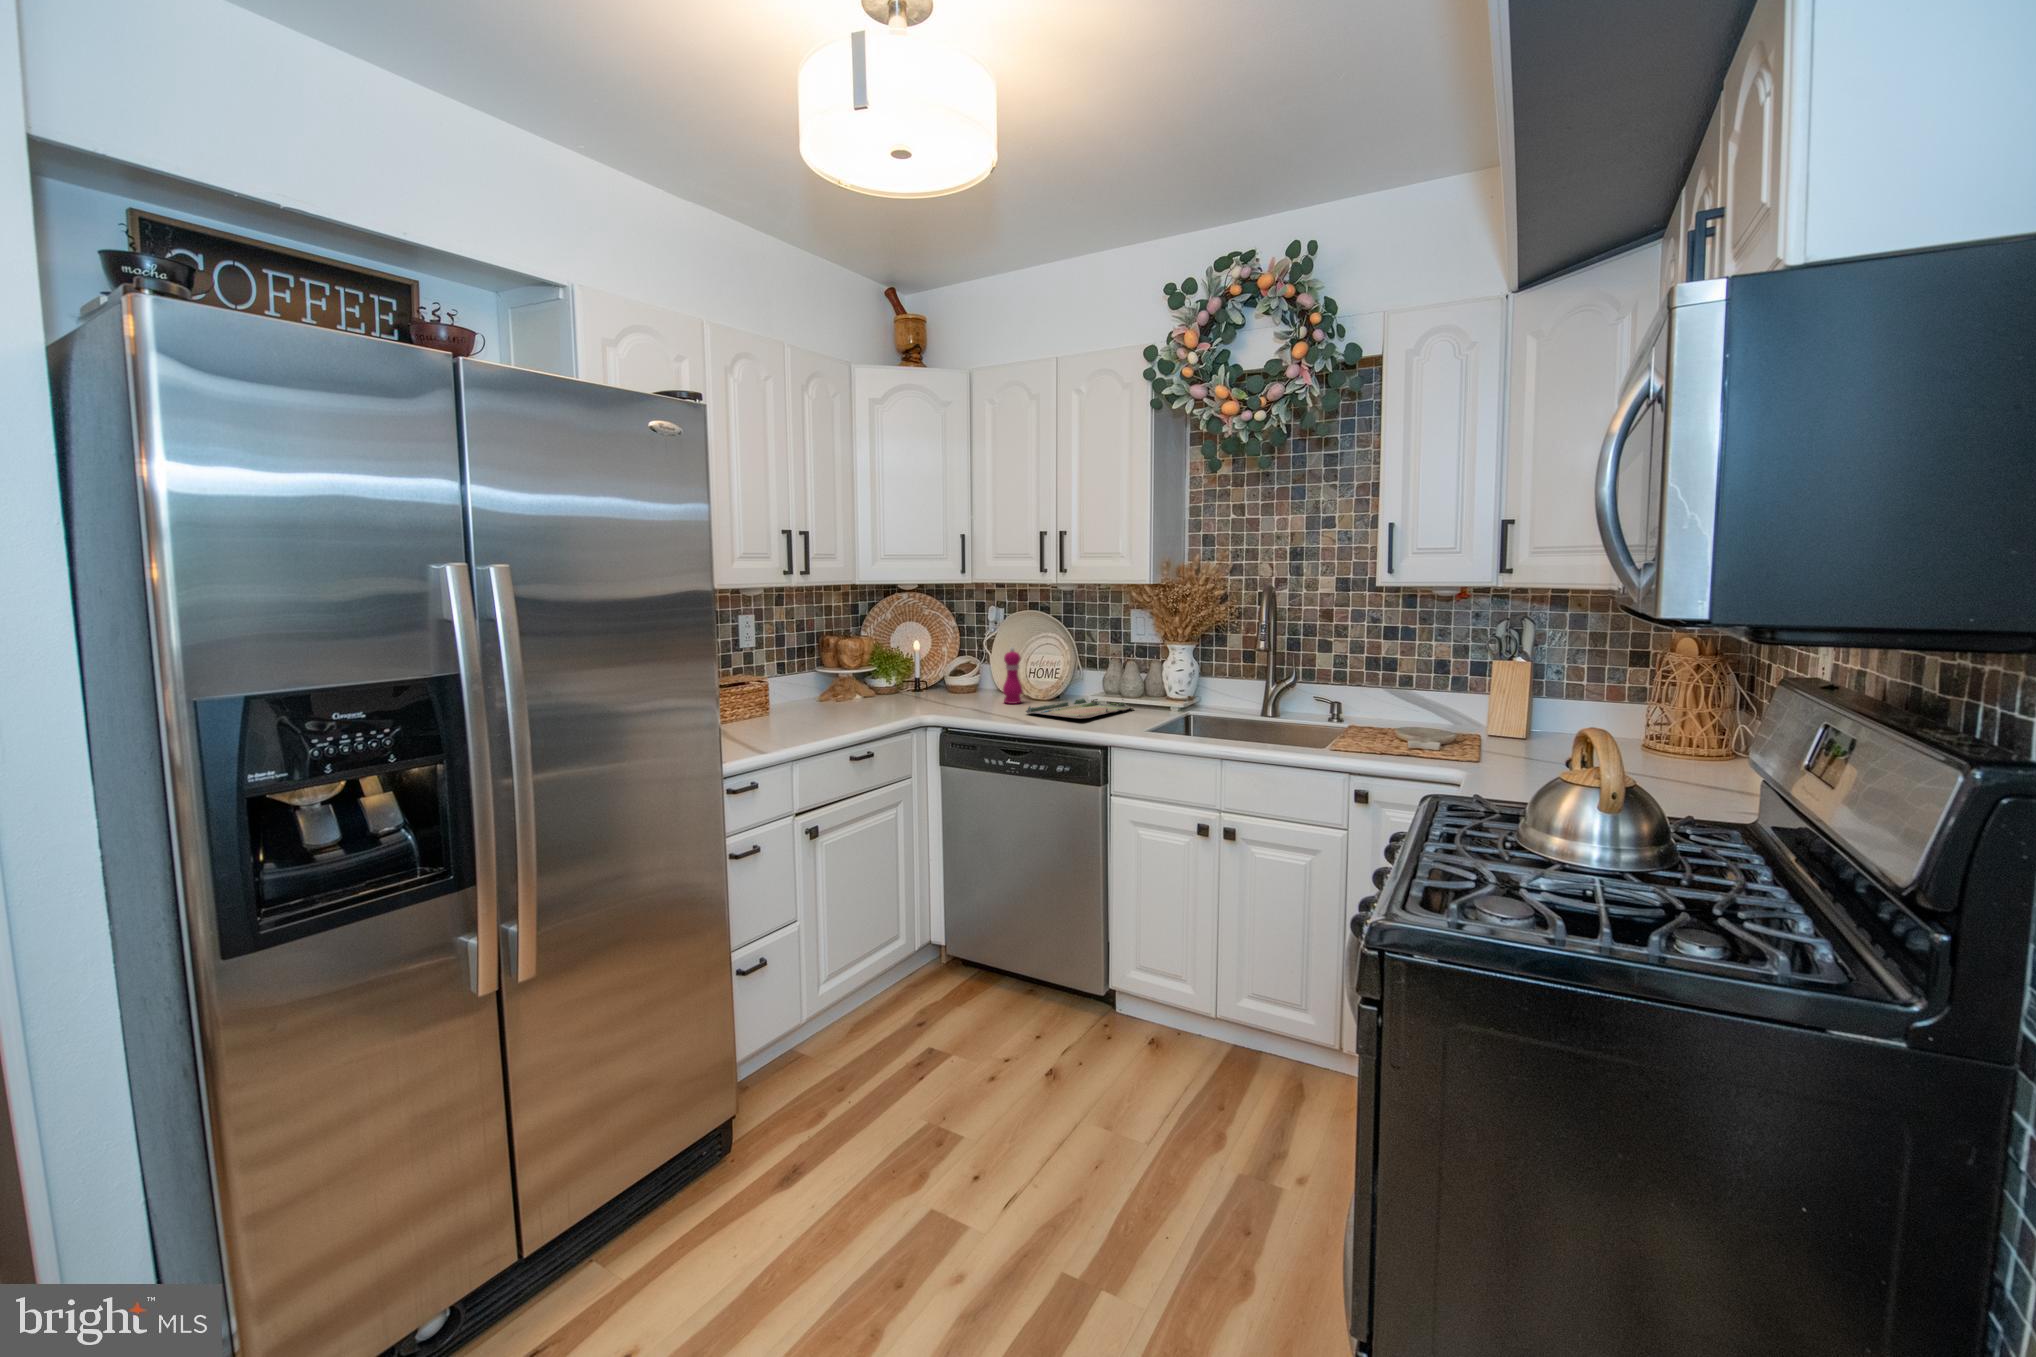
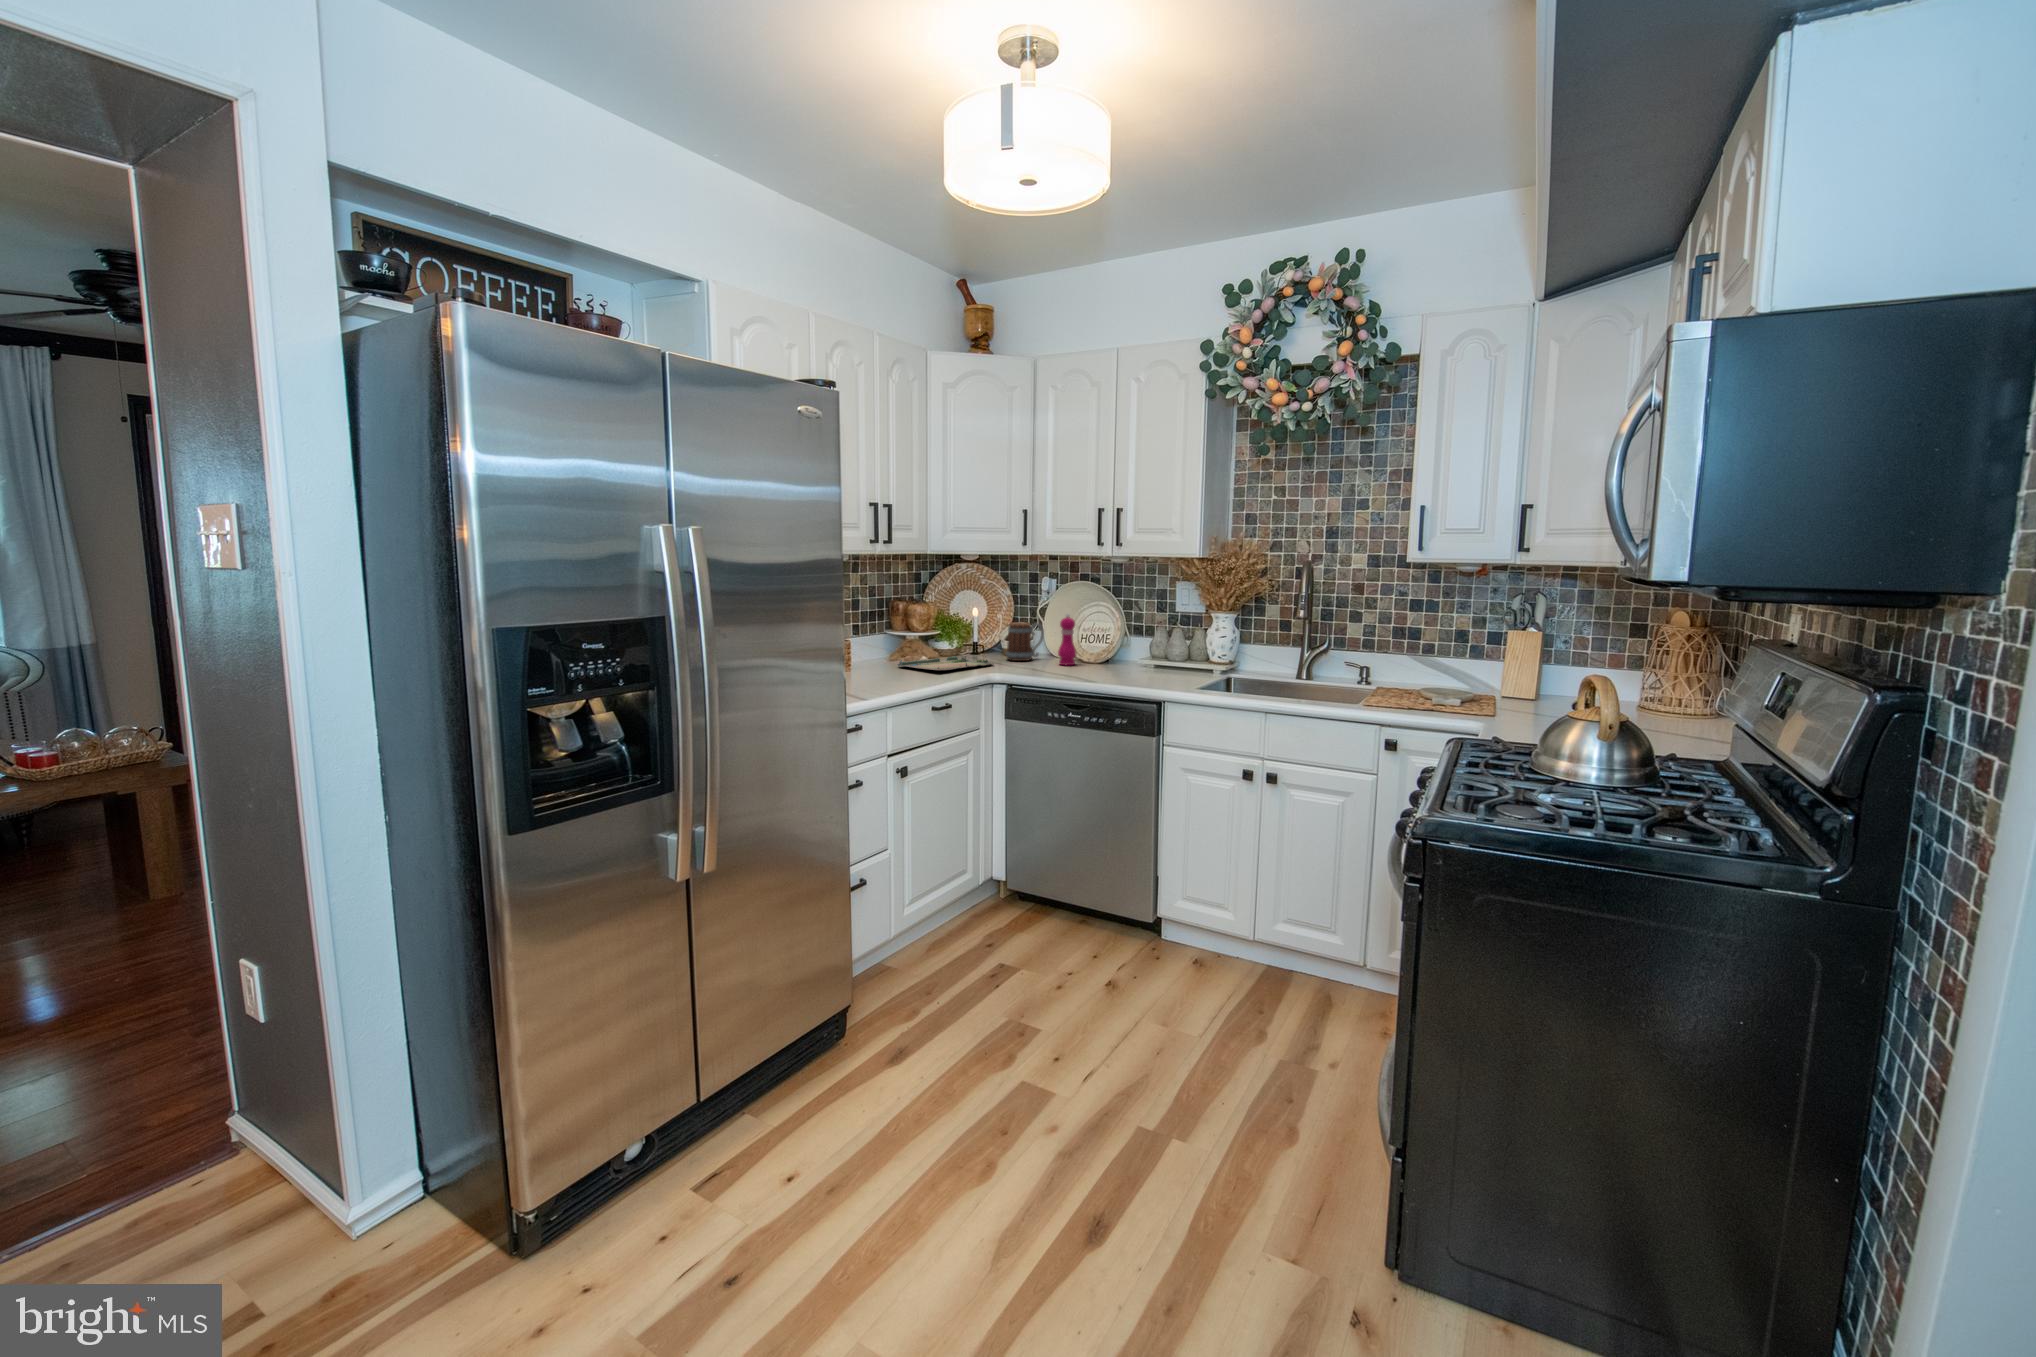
mug: none [948,657,990,699] -> present [1006,622,1044,661]
tray: present [1026,698,1134,719] -> present [897,656,994,670]

